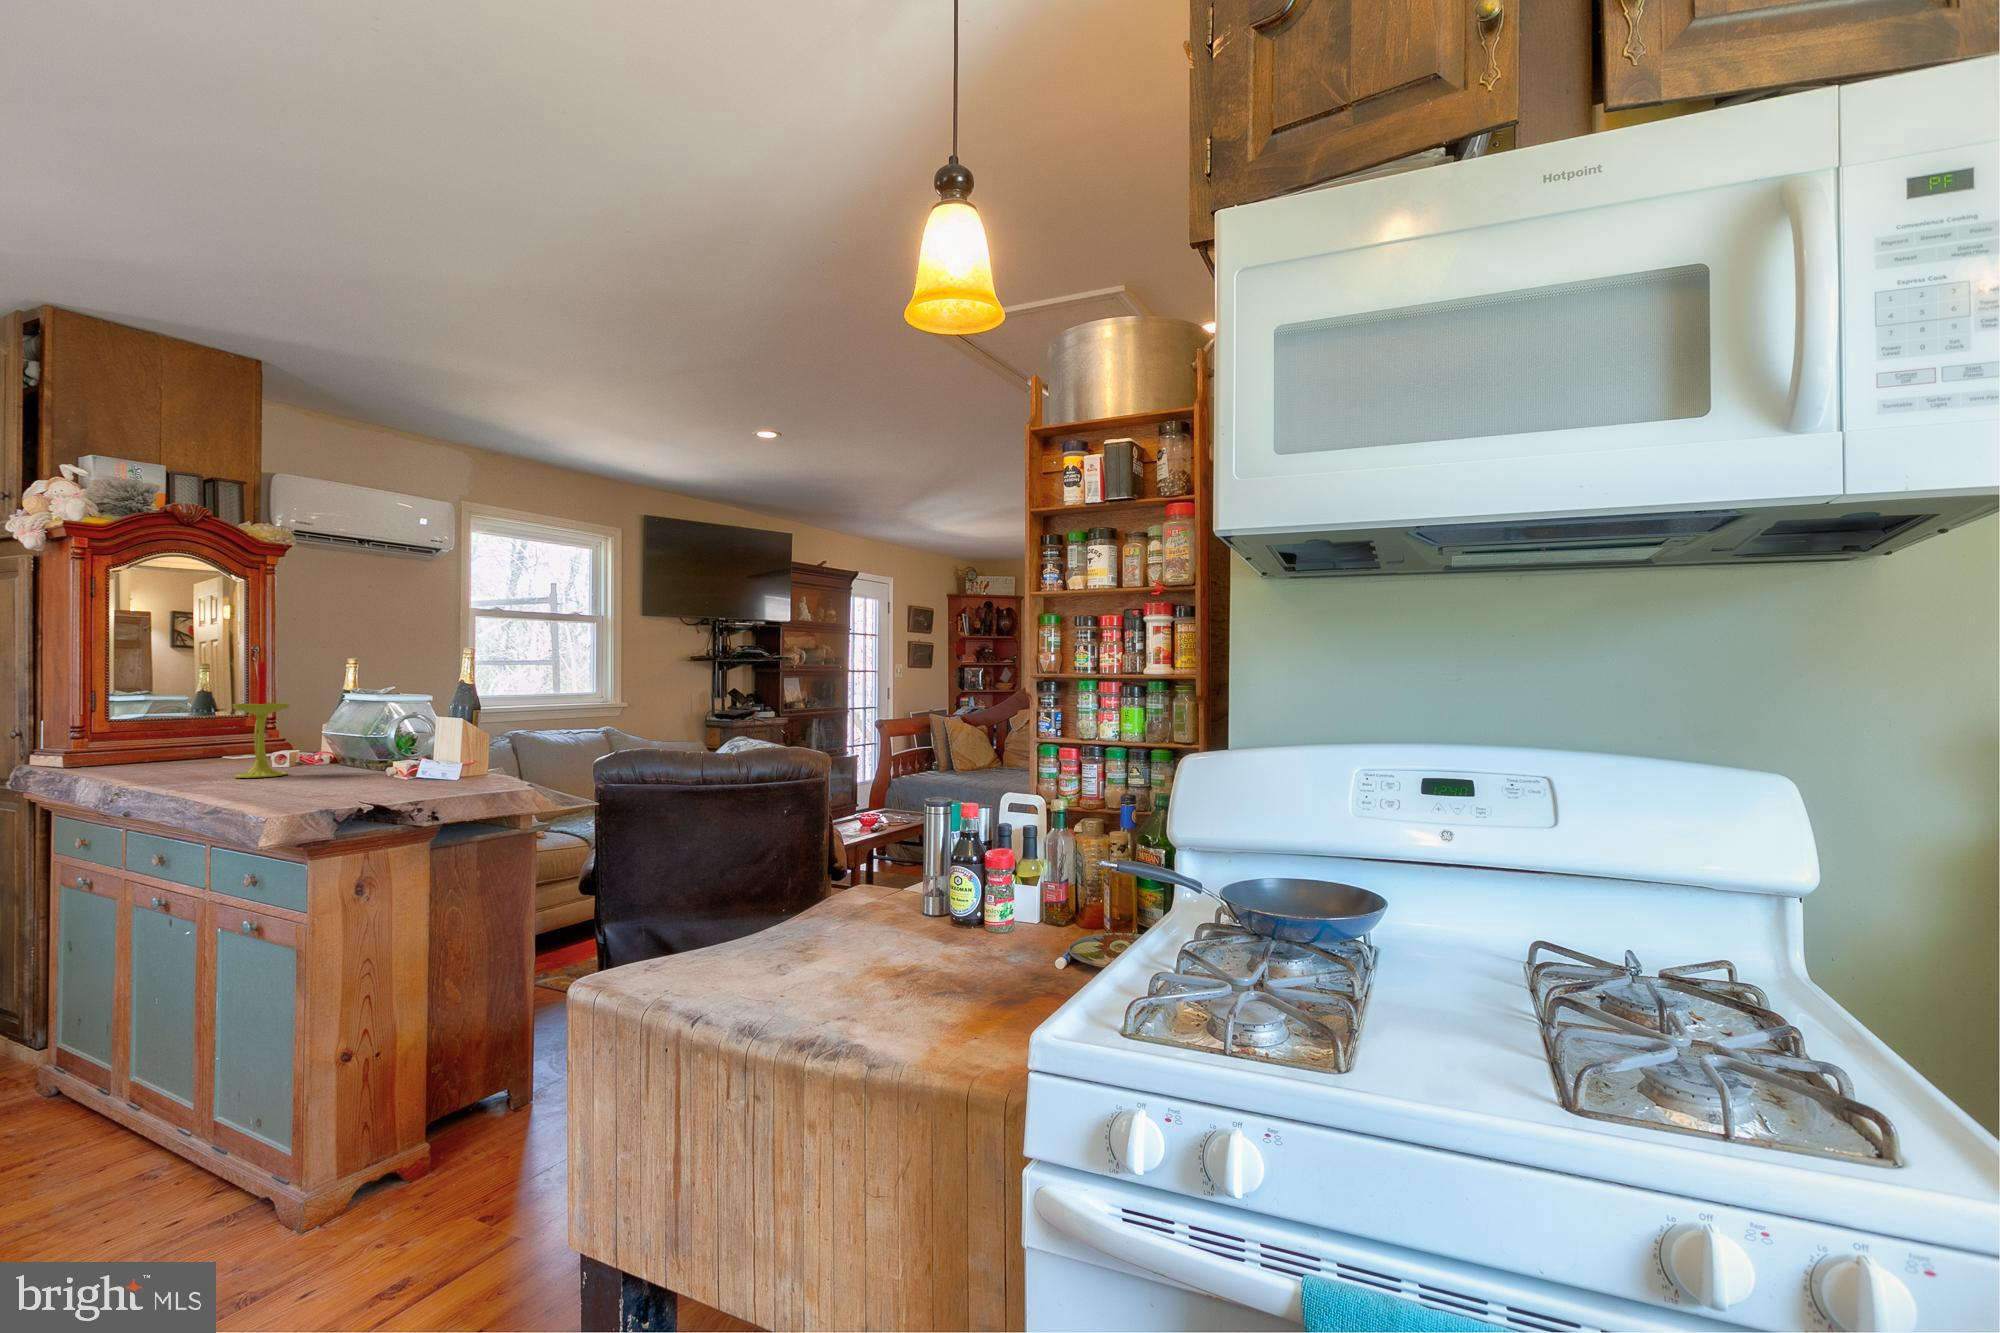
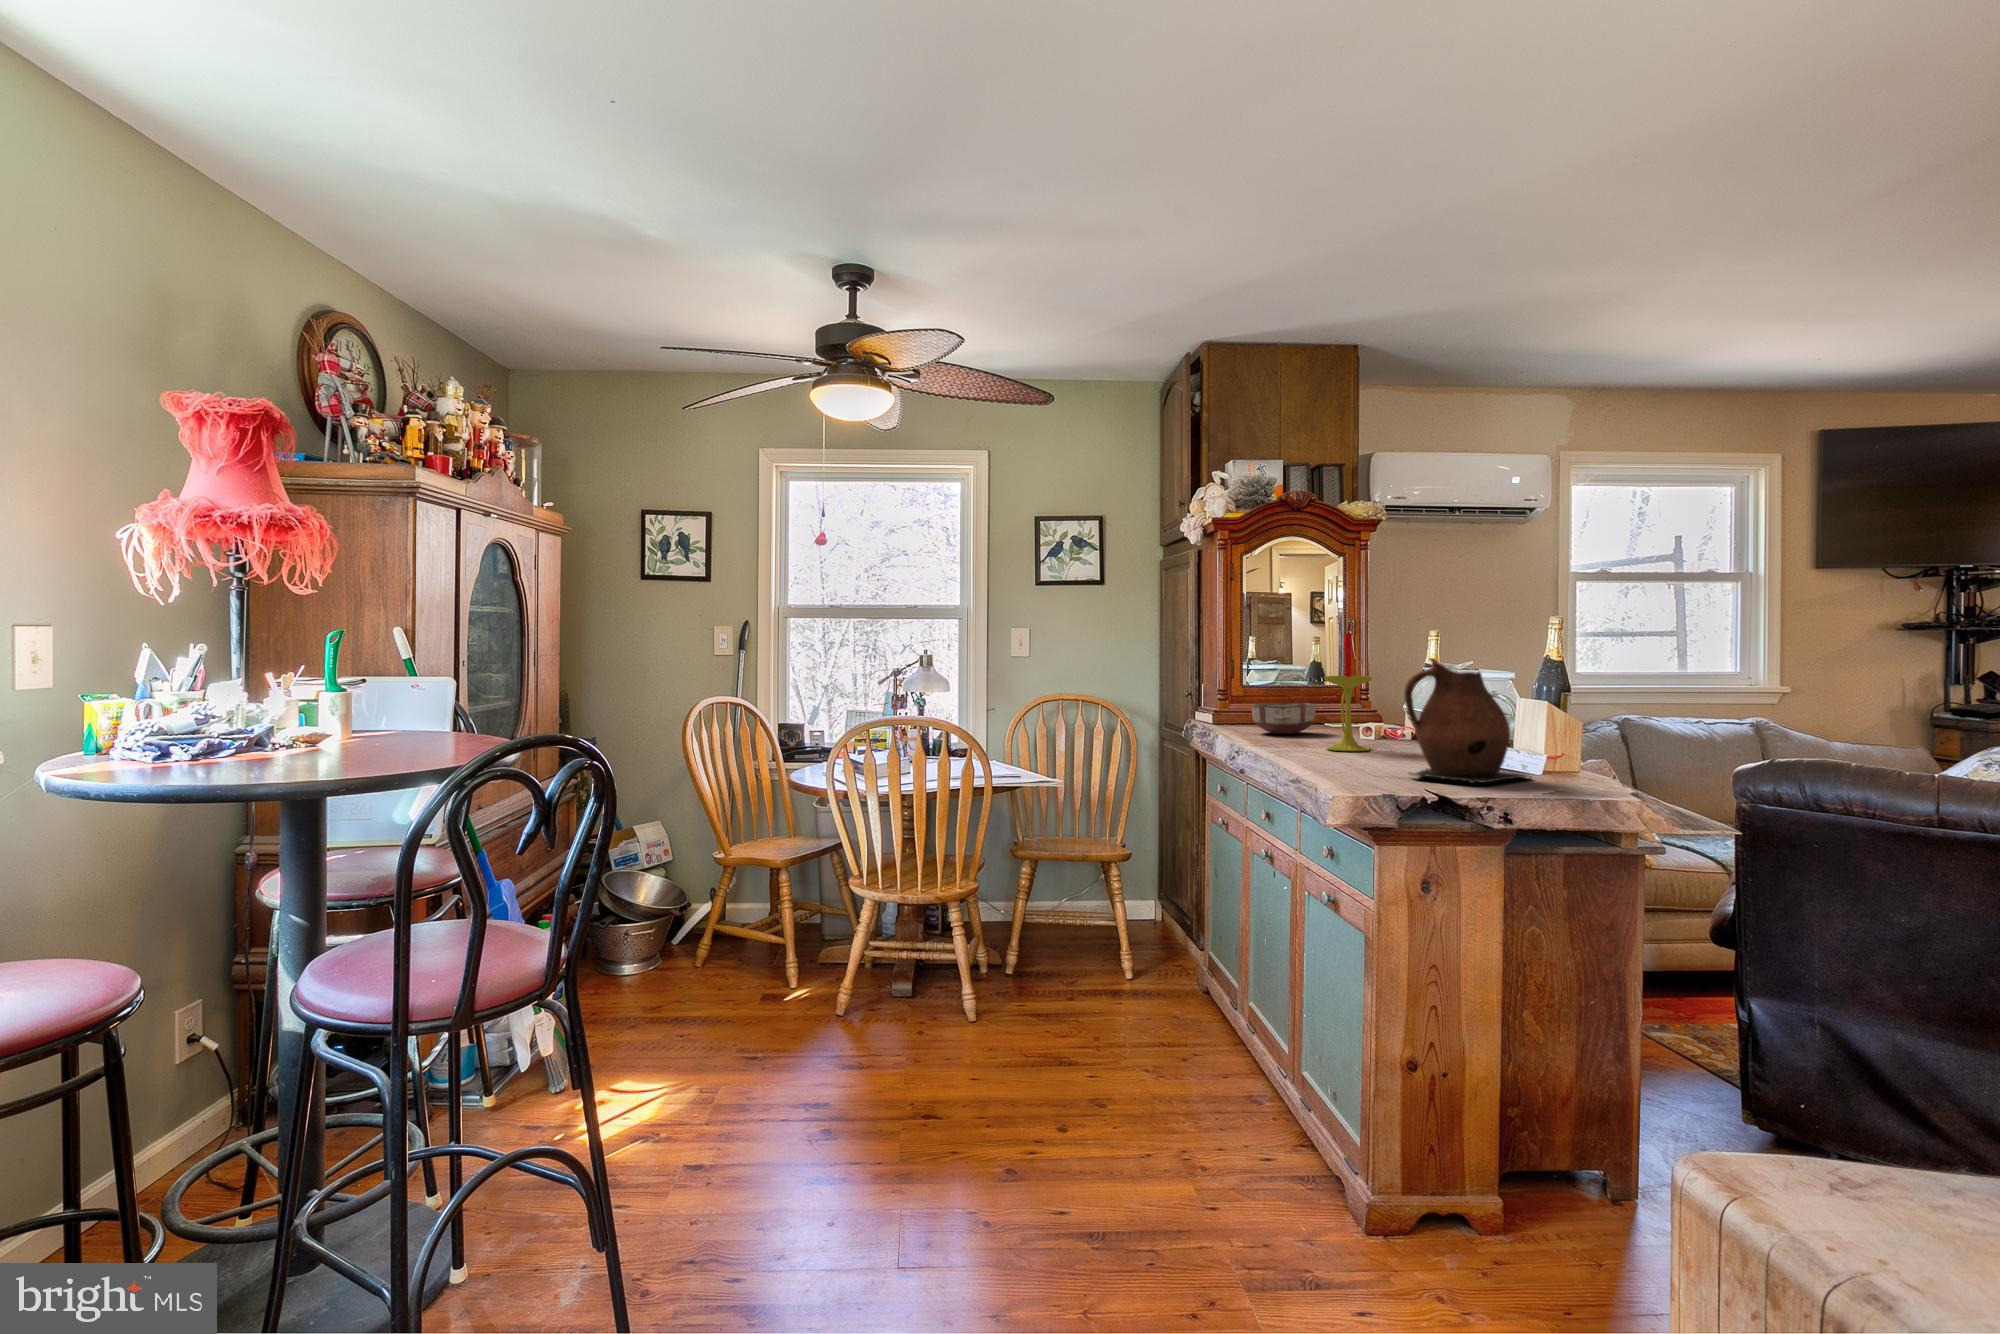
ceramic pitcher: none [336,687,453,793] -> present [1404,658,1531,784]
ceramic bowl: none [121,732,212,767] -> present [1252,703,1315,734]

